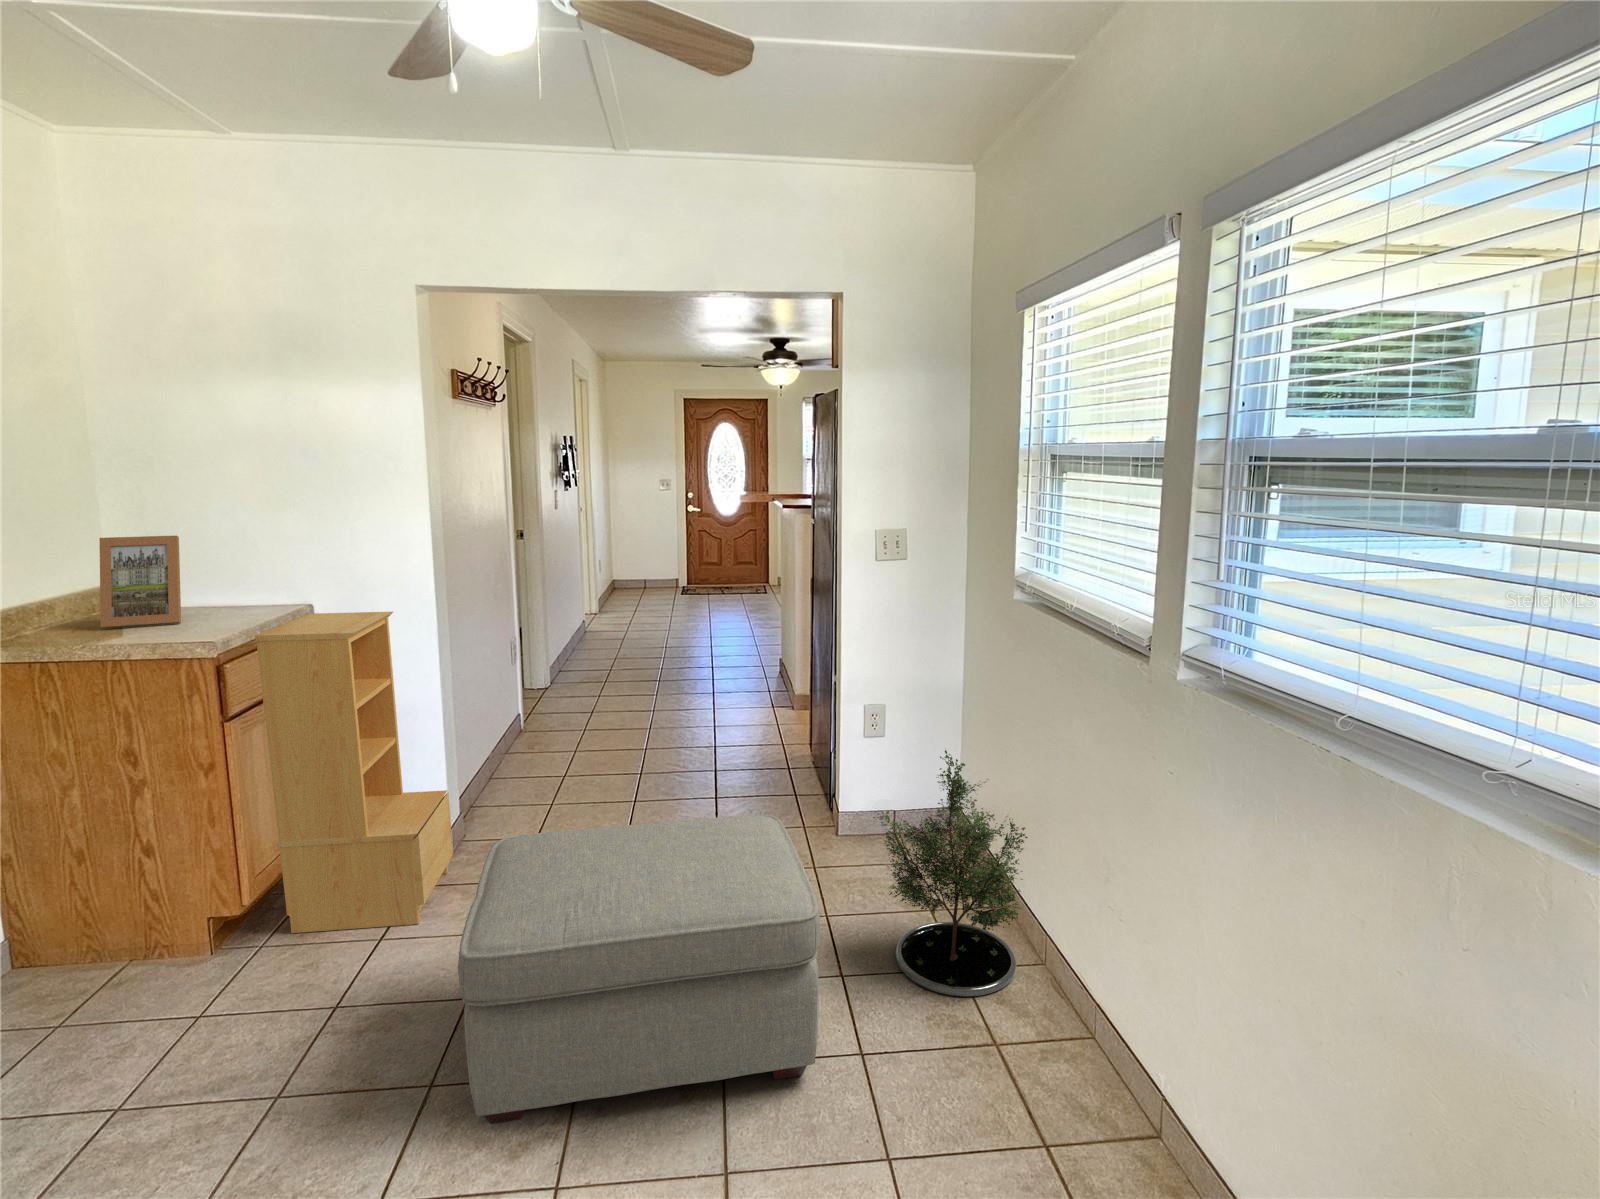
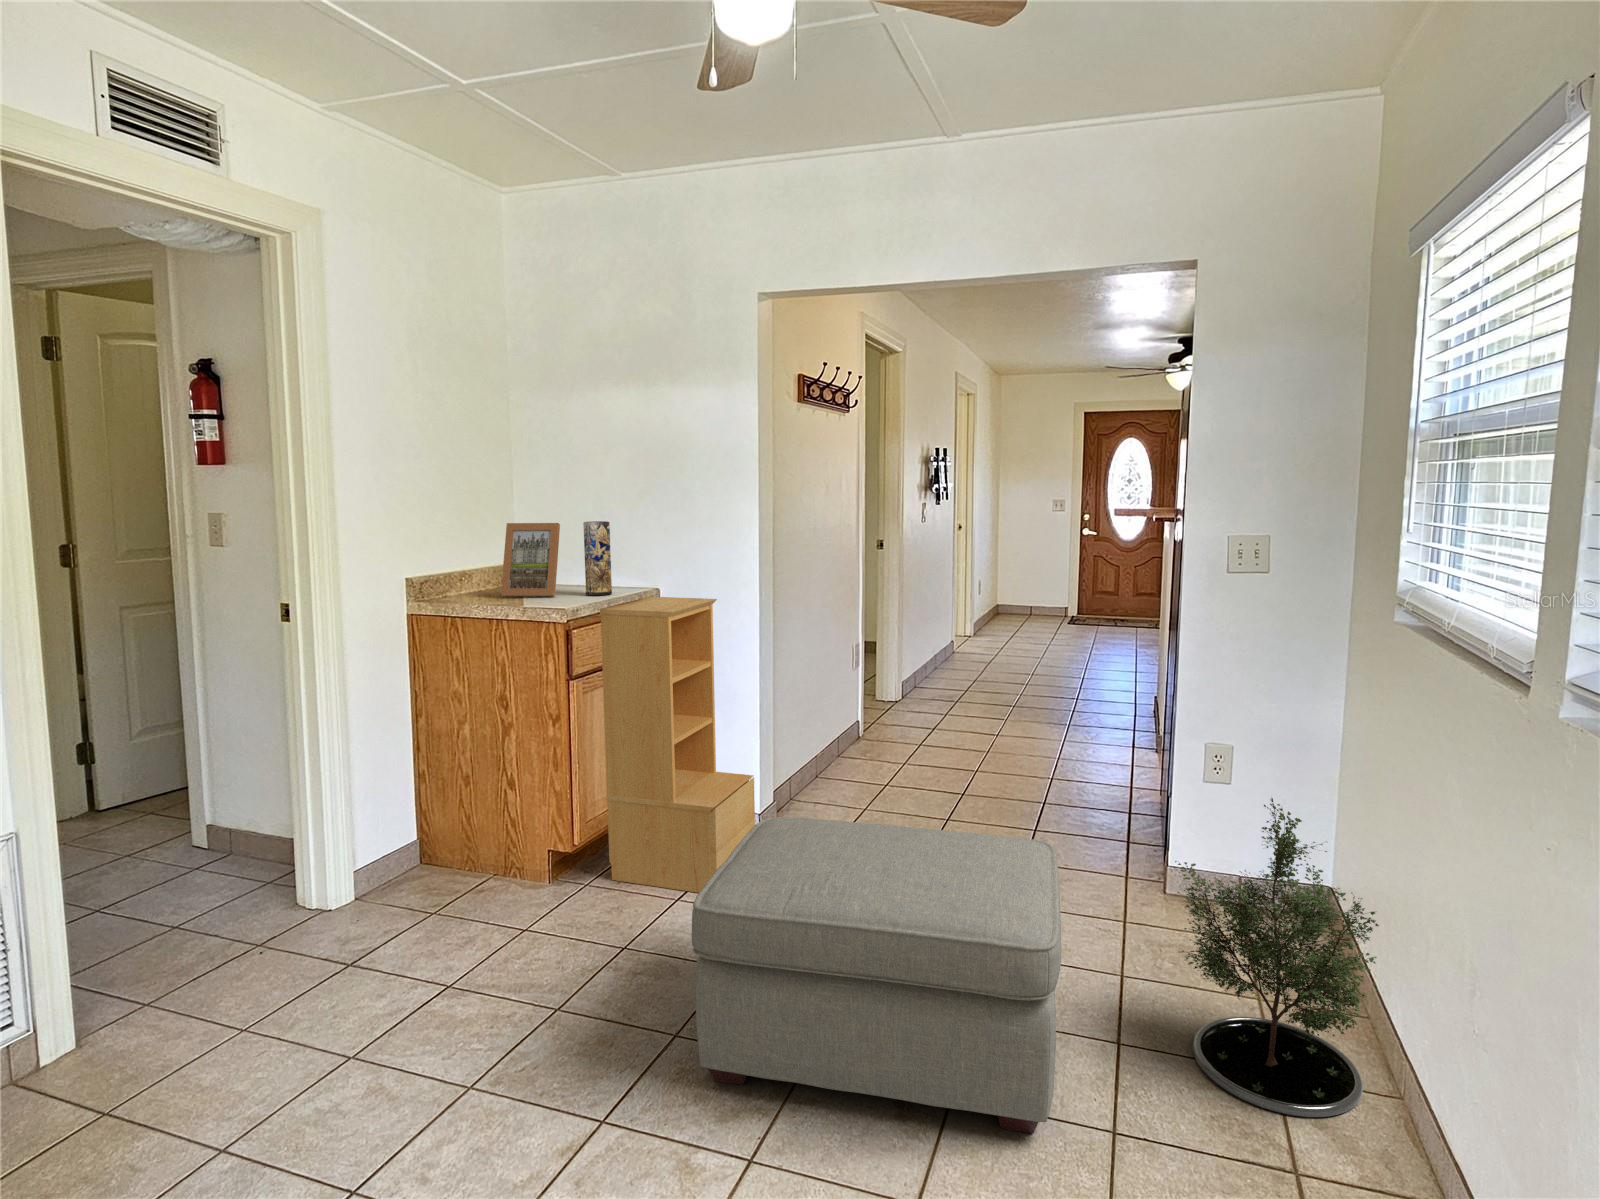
vase: none [214,532,258,618] -> present [583,521,612,596]

